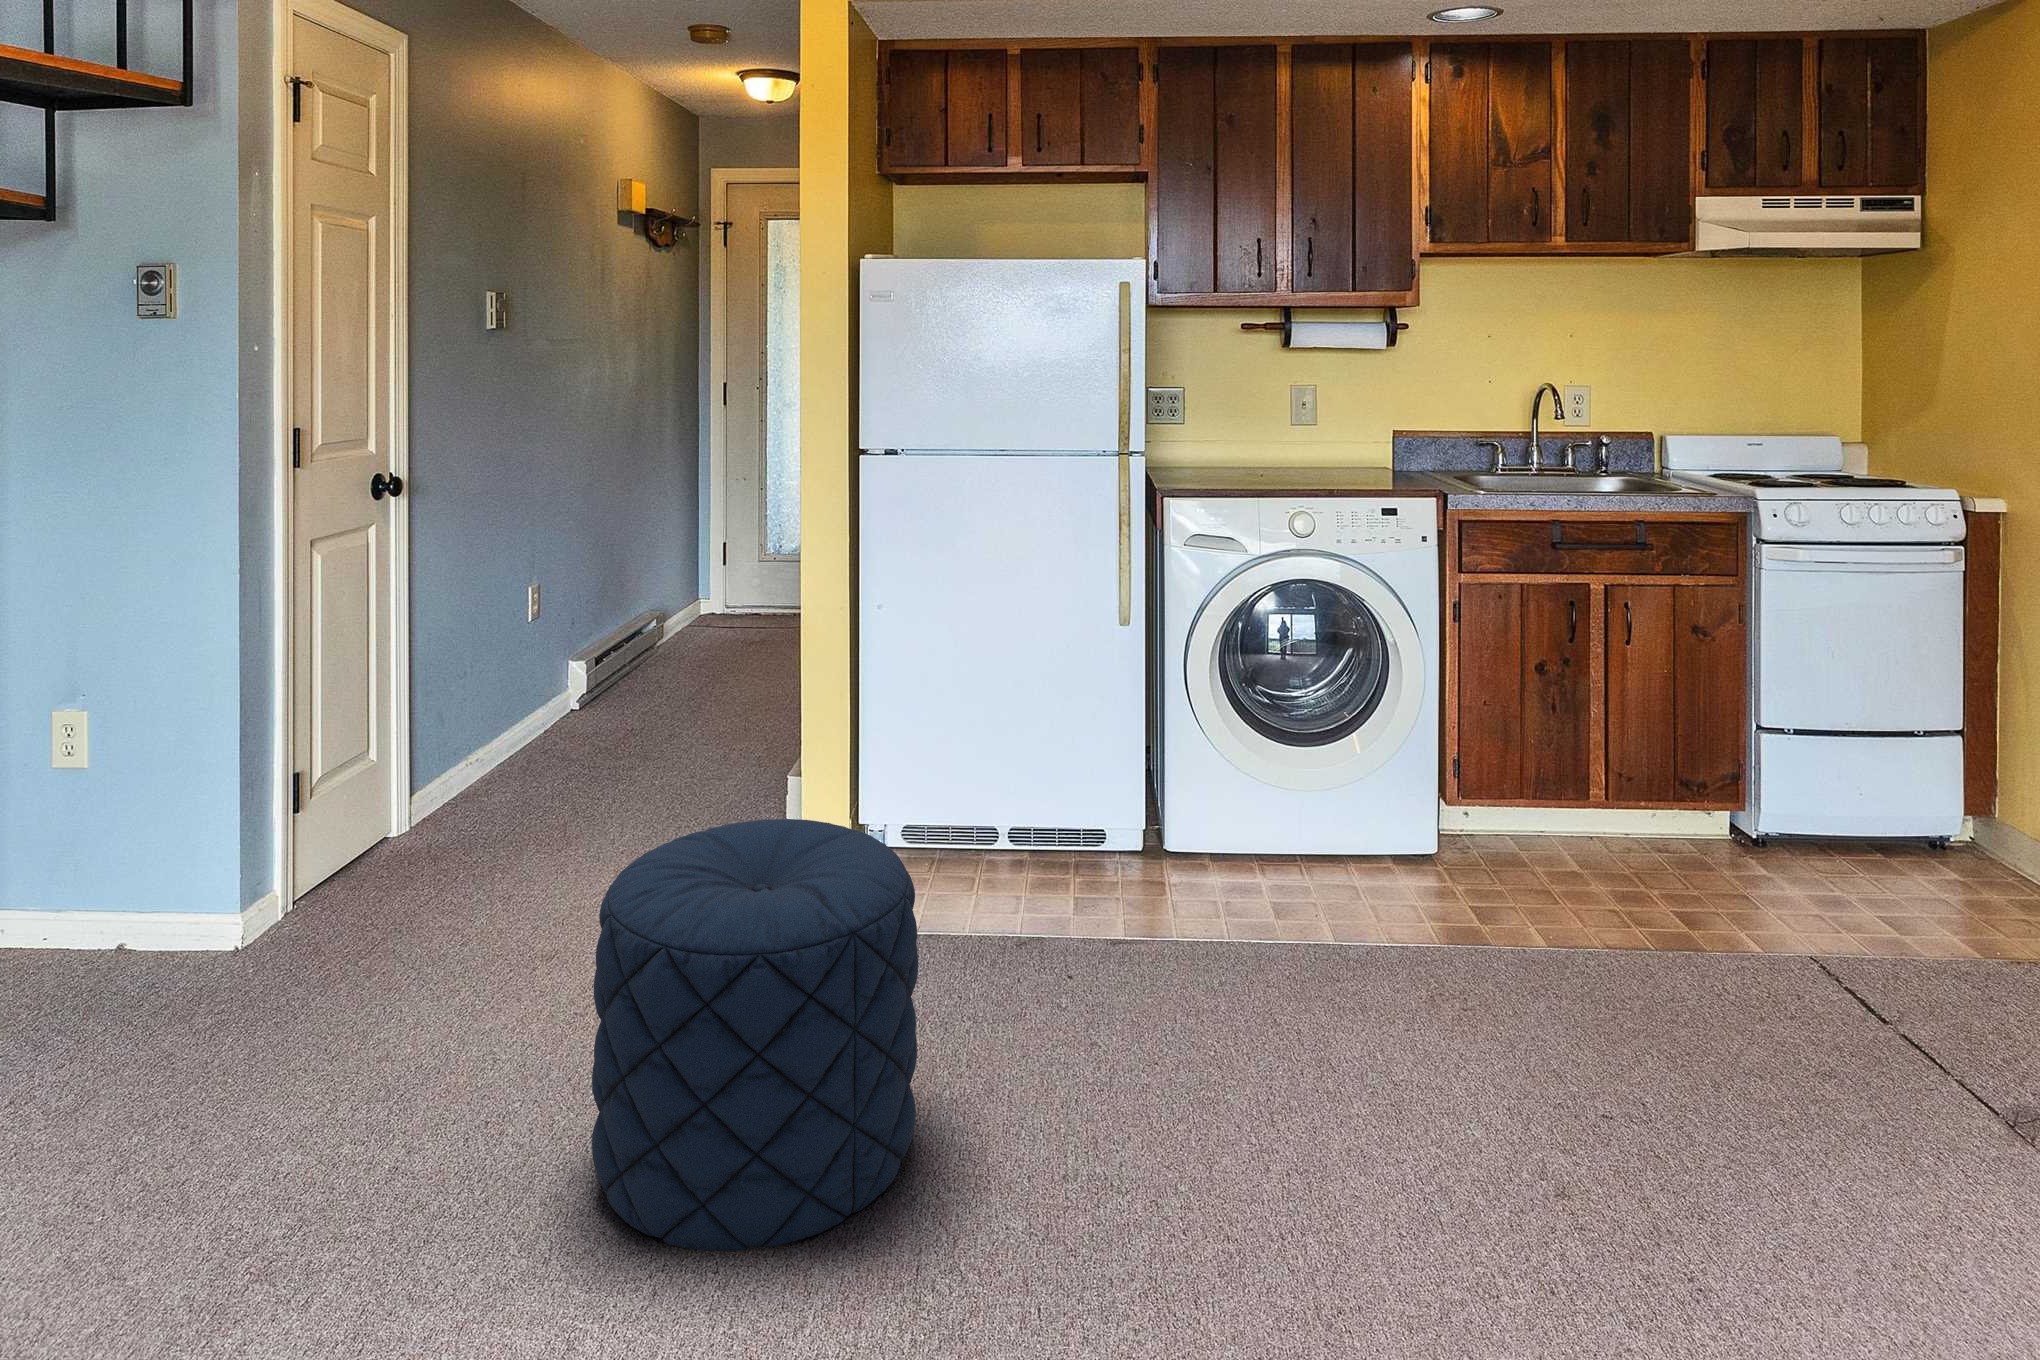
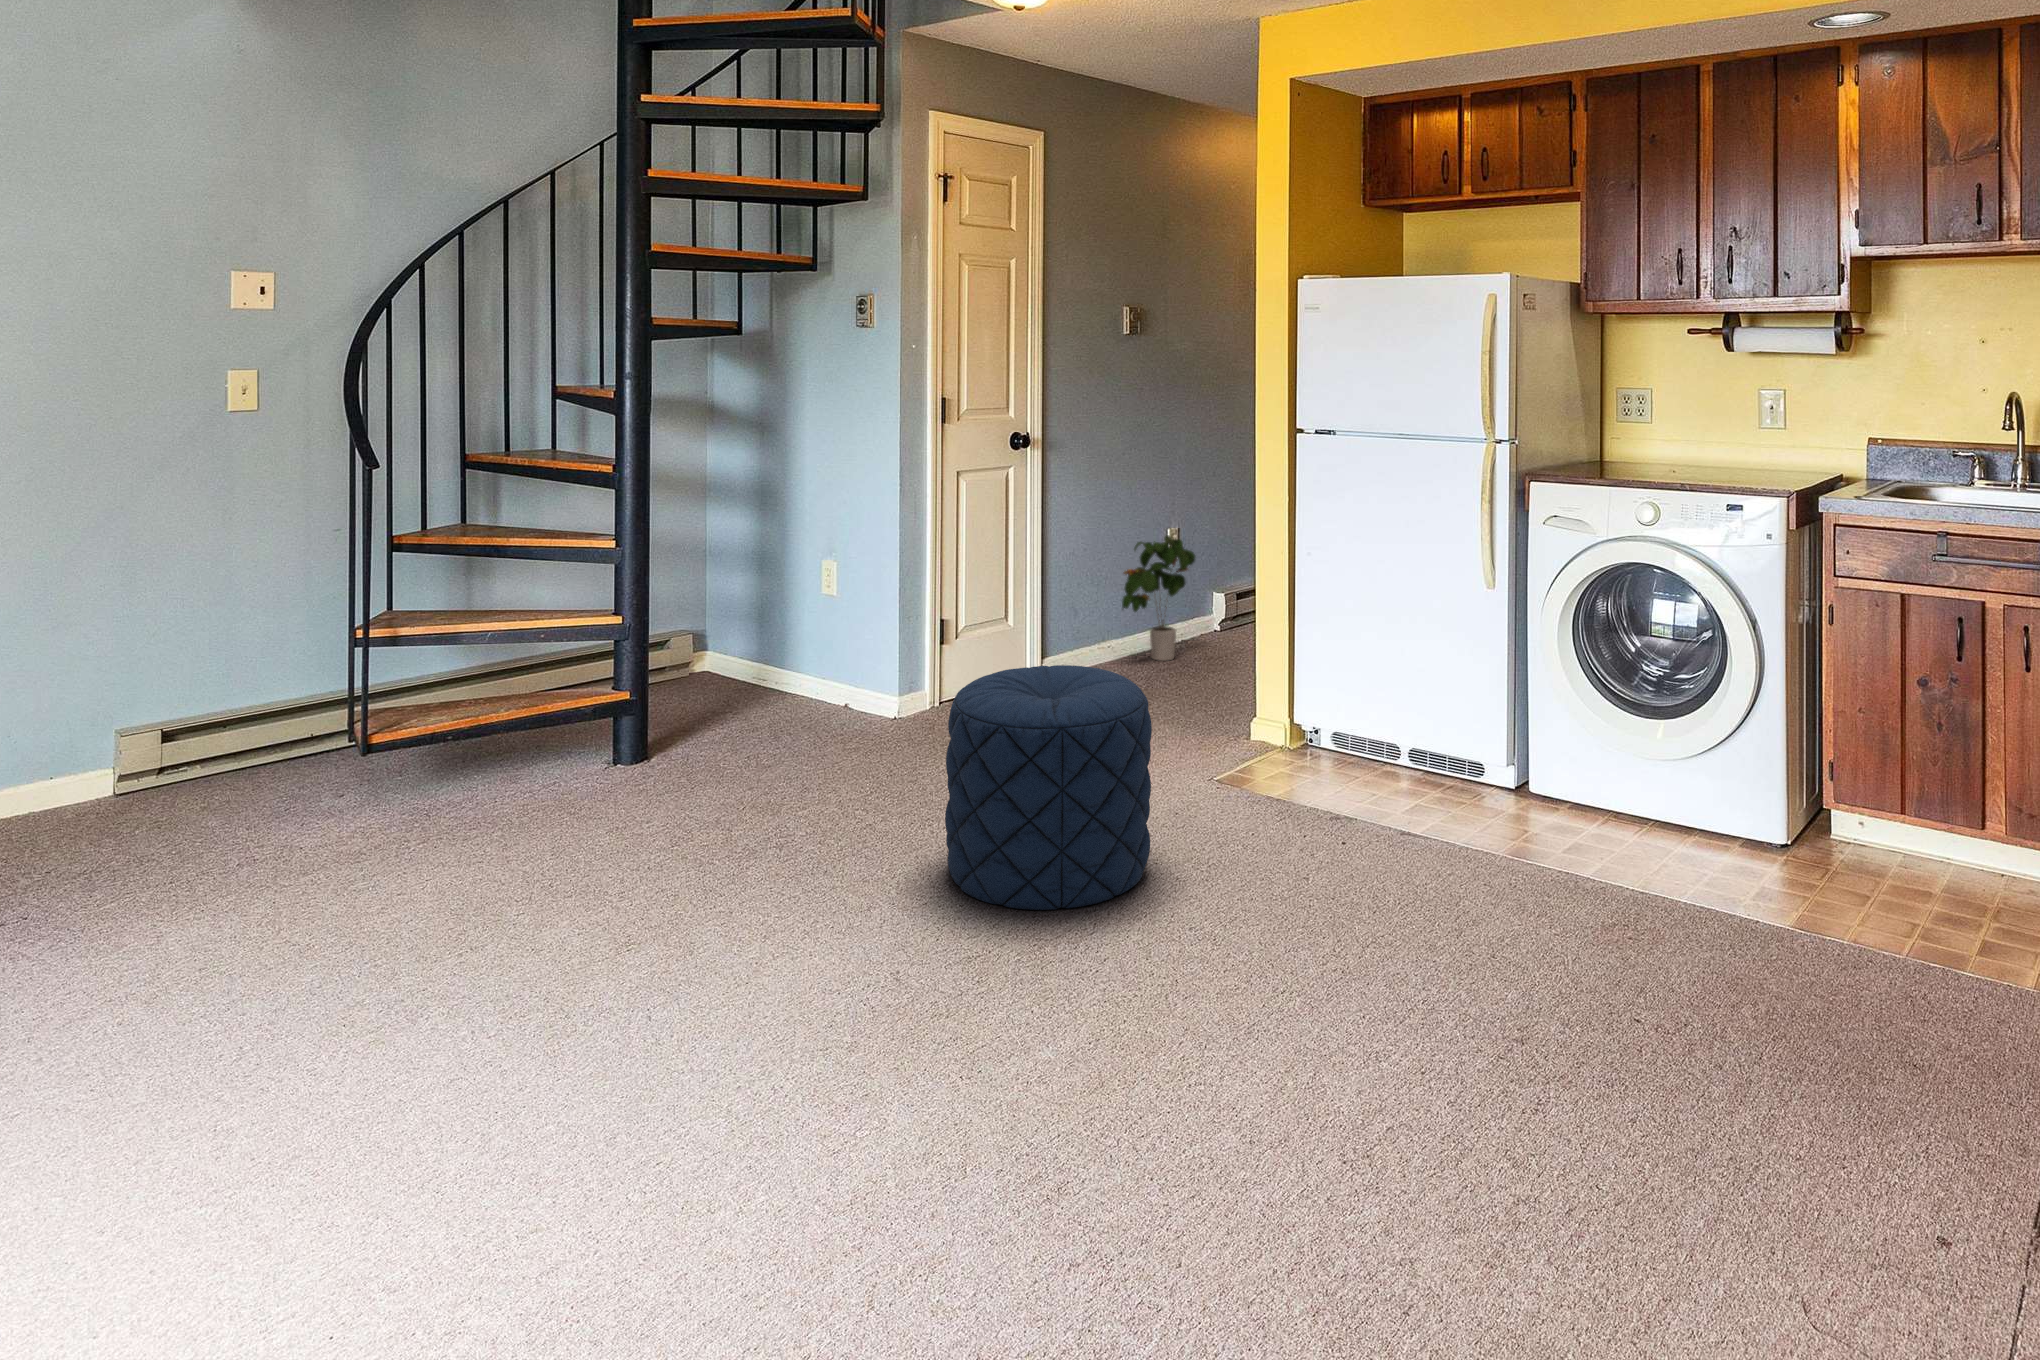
potted plant: none [498,599,581,768] -> present [1122,535,1195,661]

